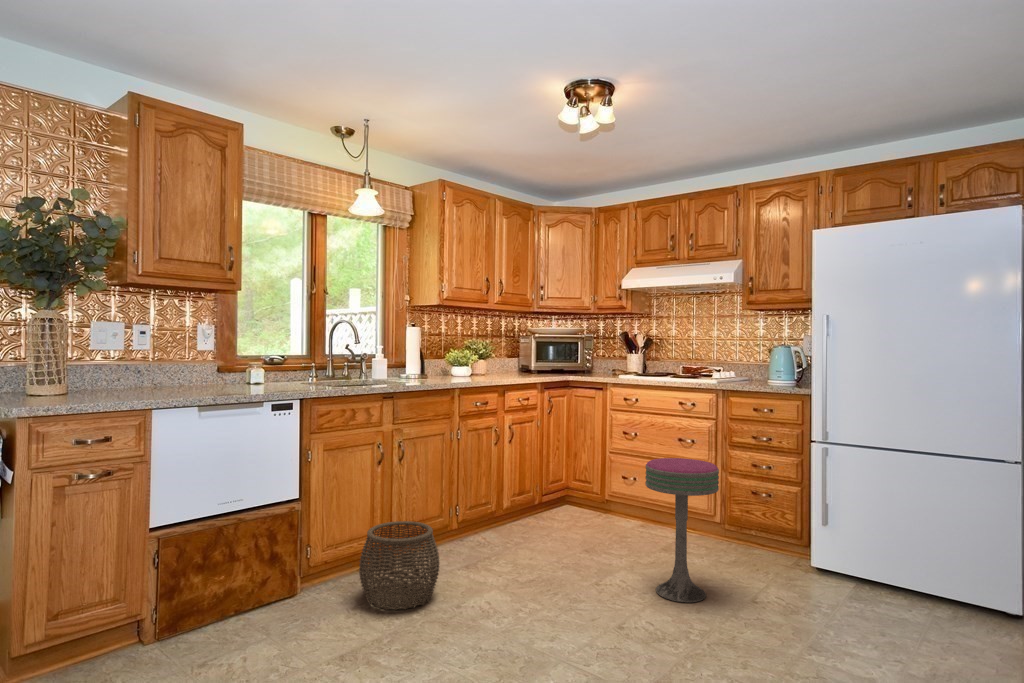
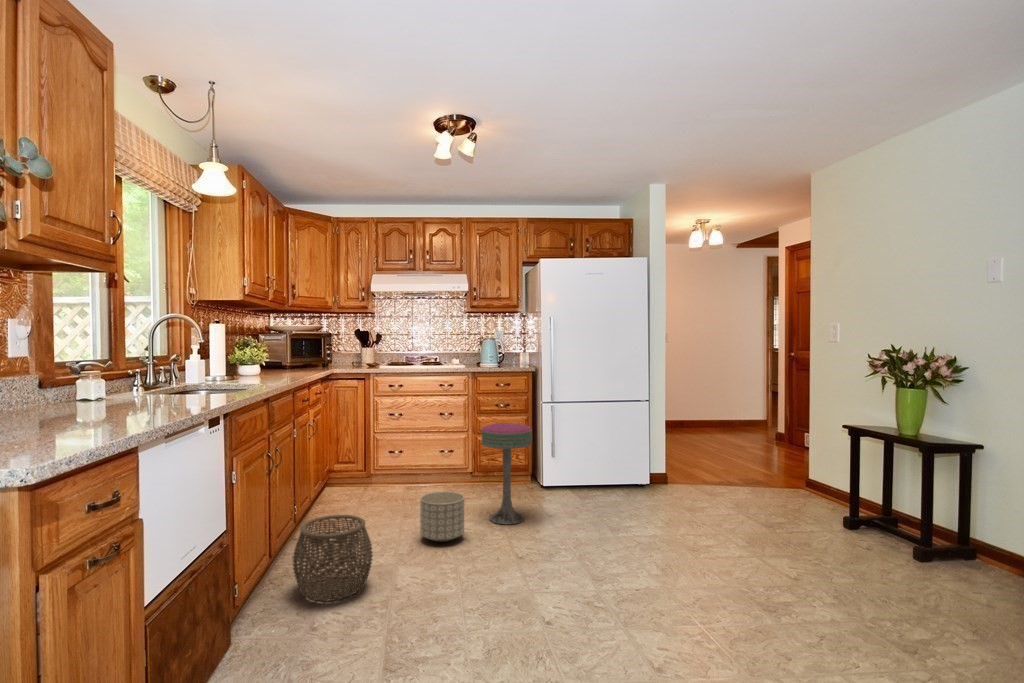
planter: none [541,529,597,594] -> present [420,491,464,542]

